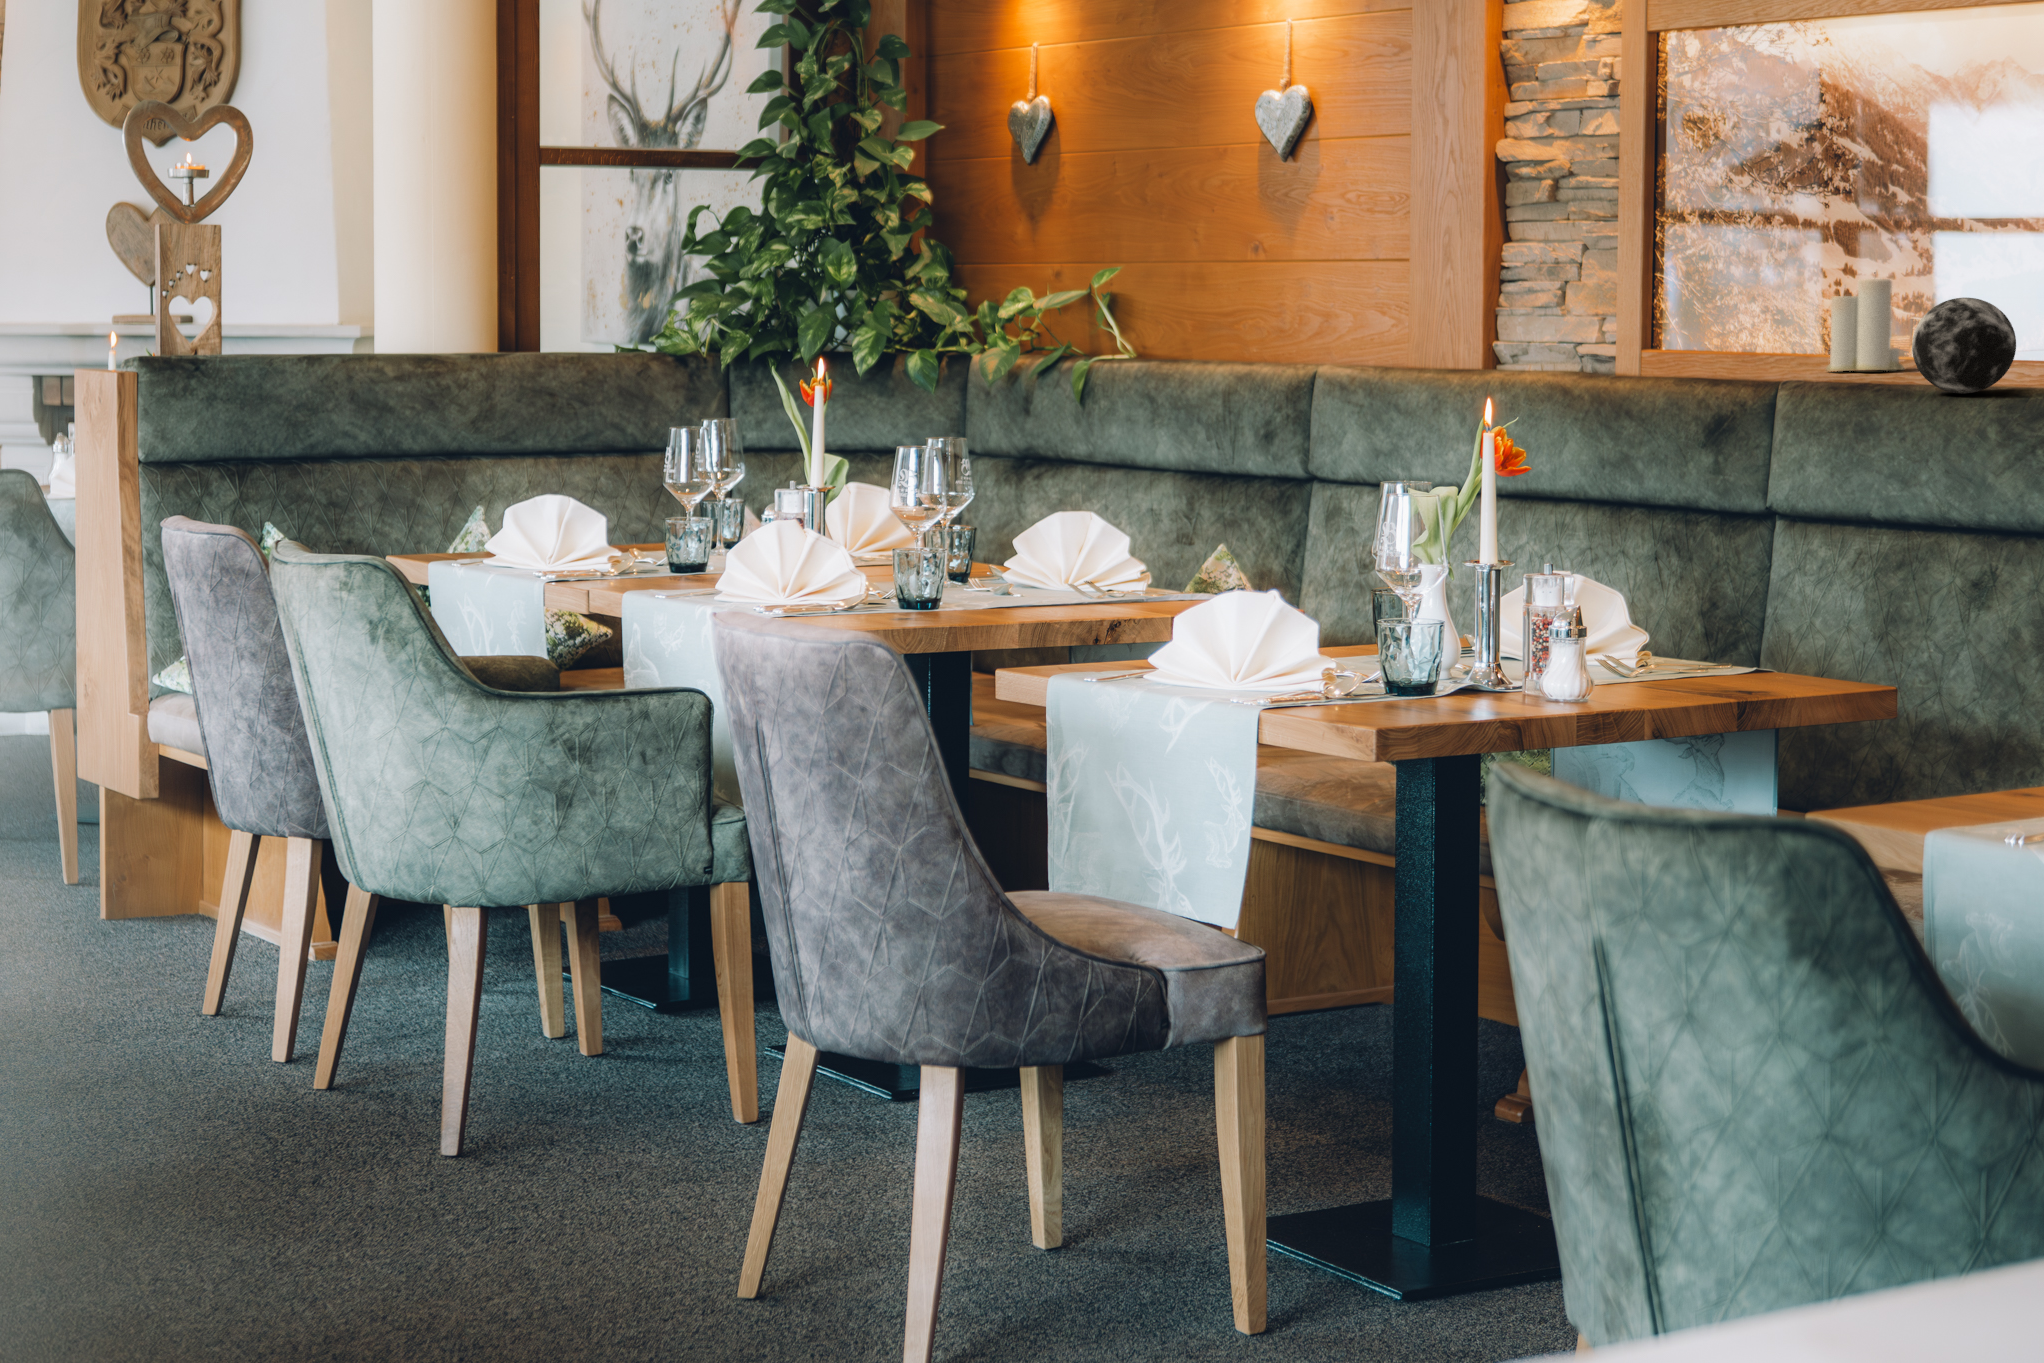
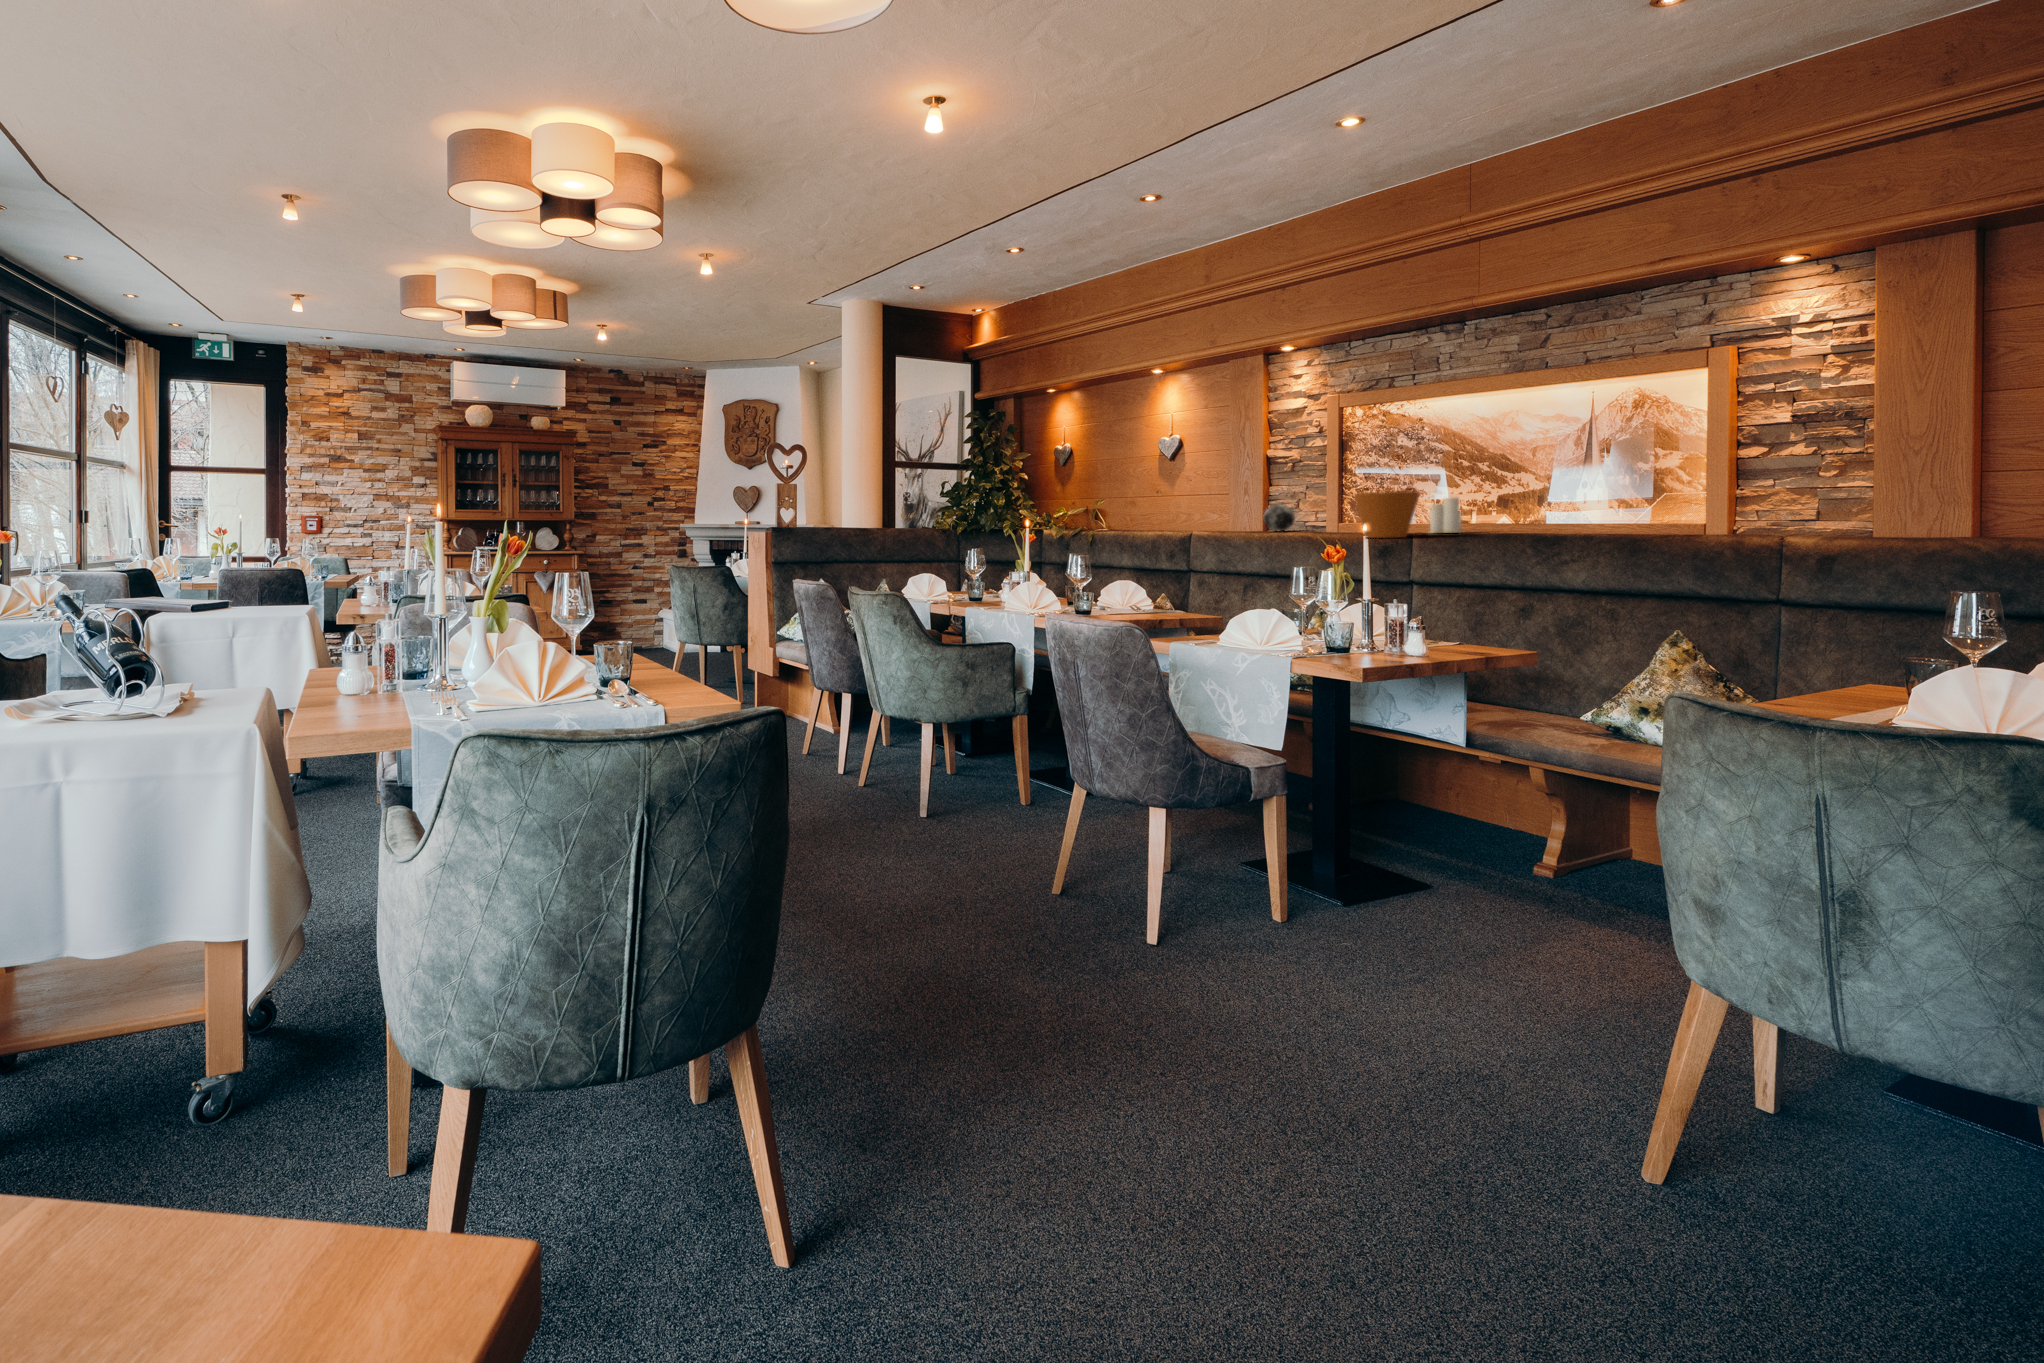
flower pot: none [1641,265,1786,384] -> present [1354,491,1420,538]
decorative orb: present [1912,298,2016,394] -> present [1263,505,1295,531]

